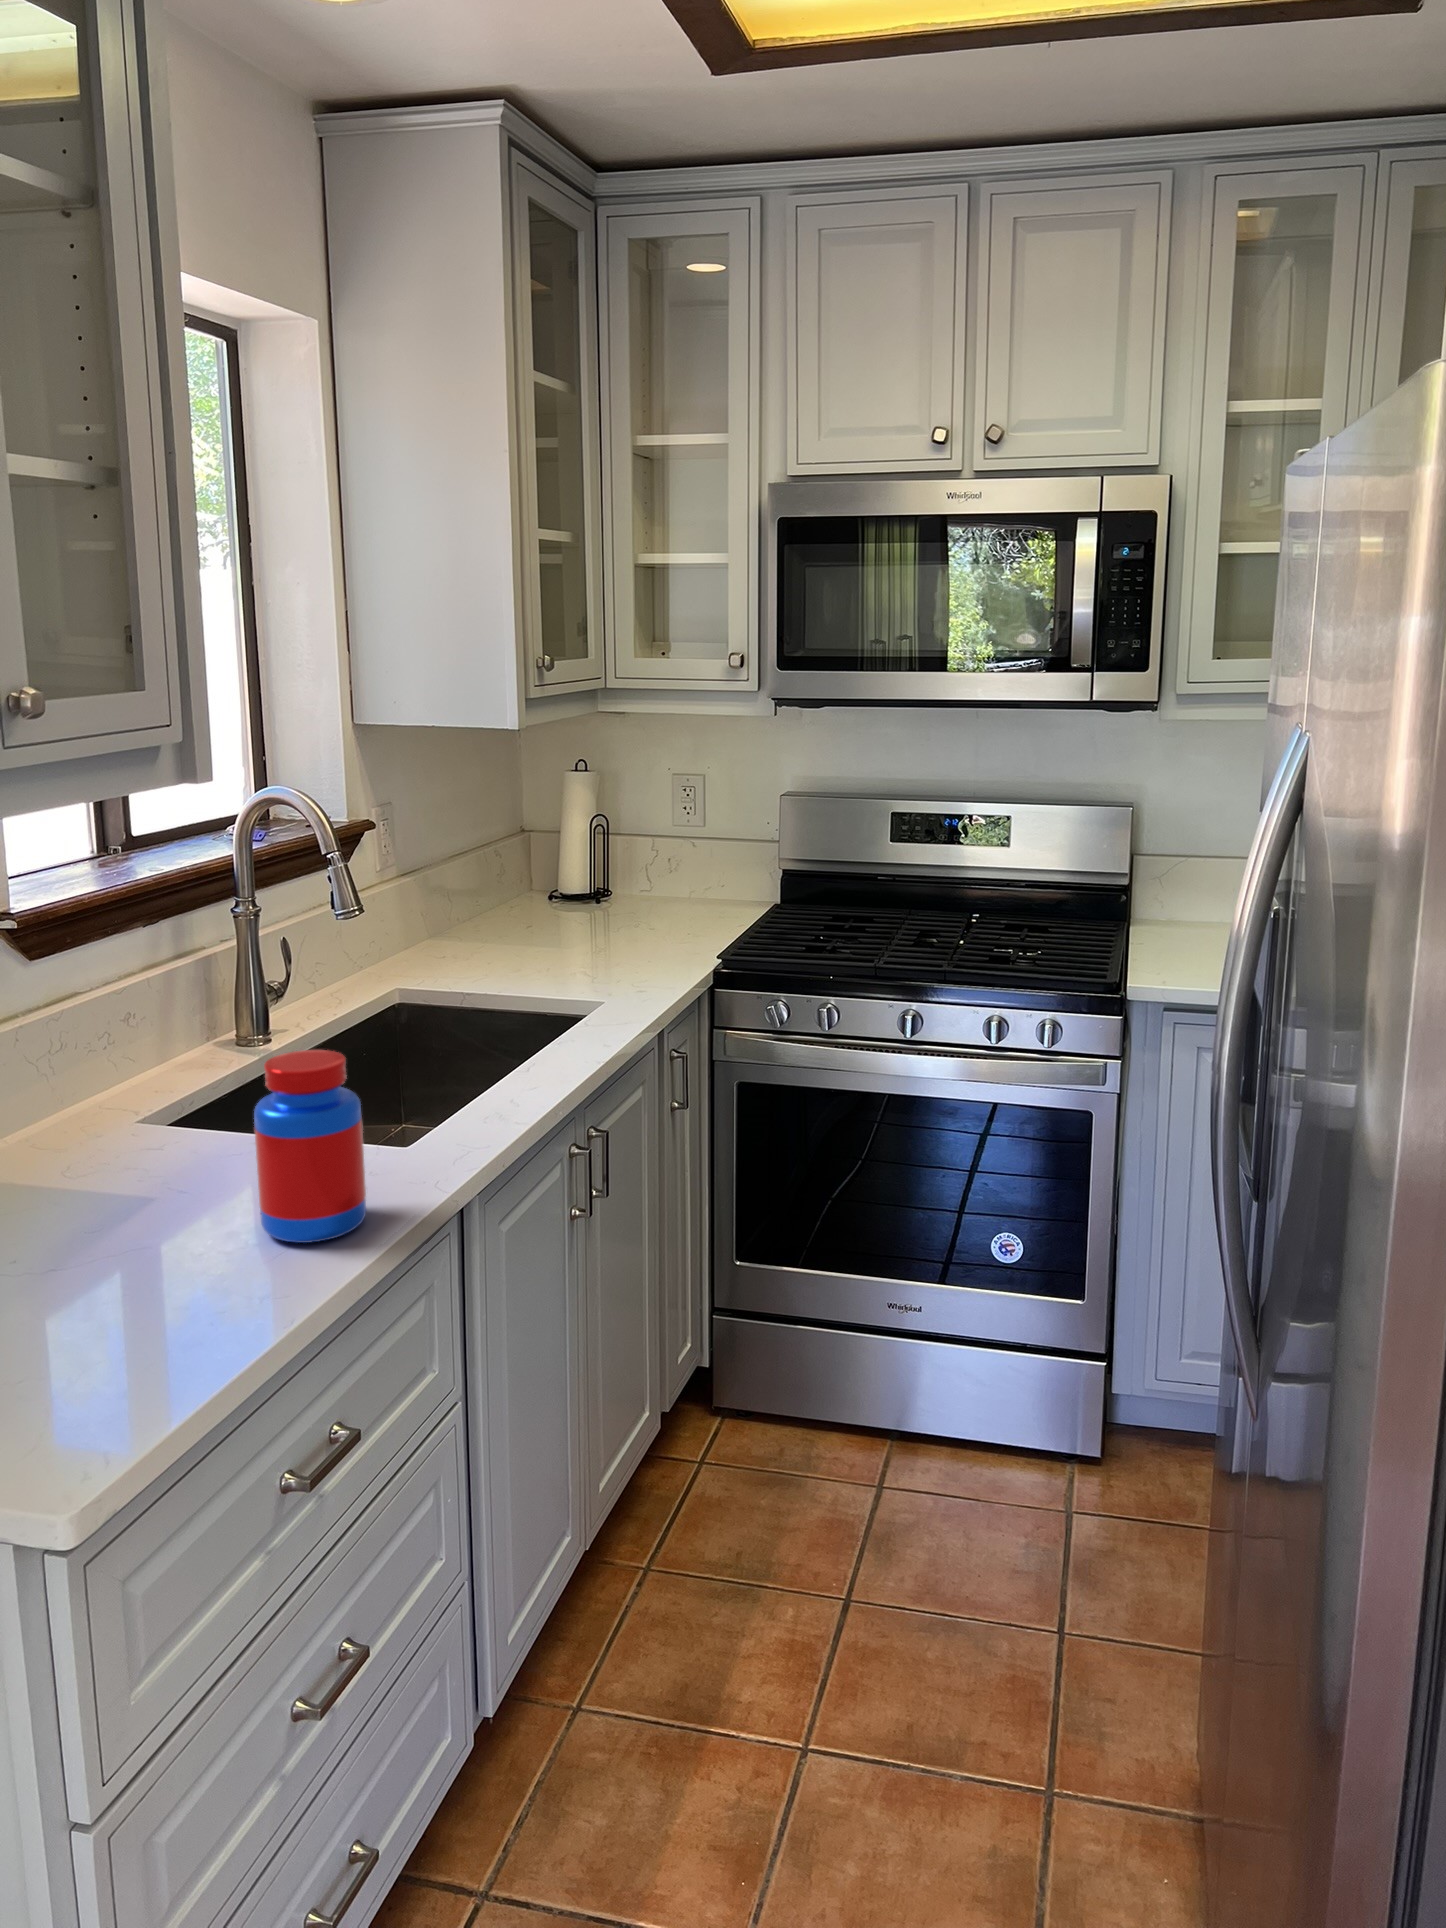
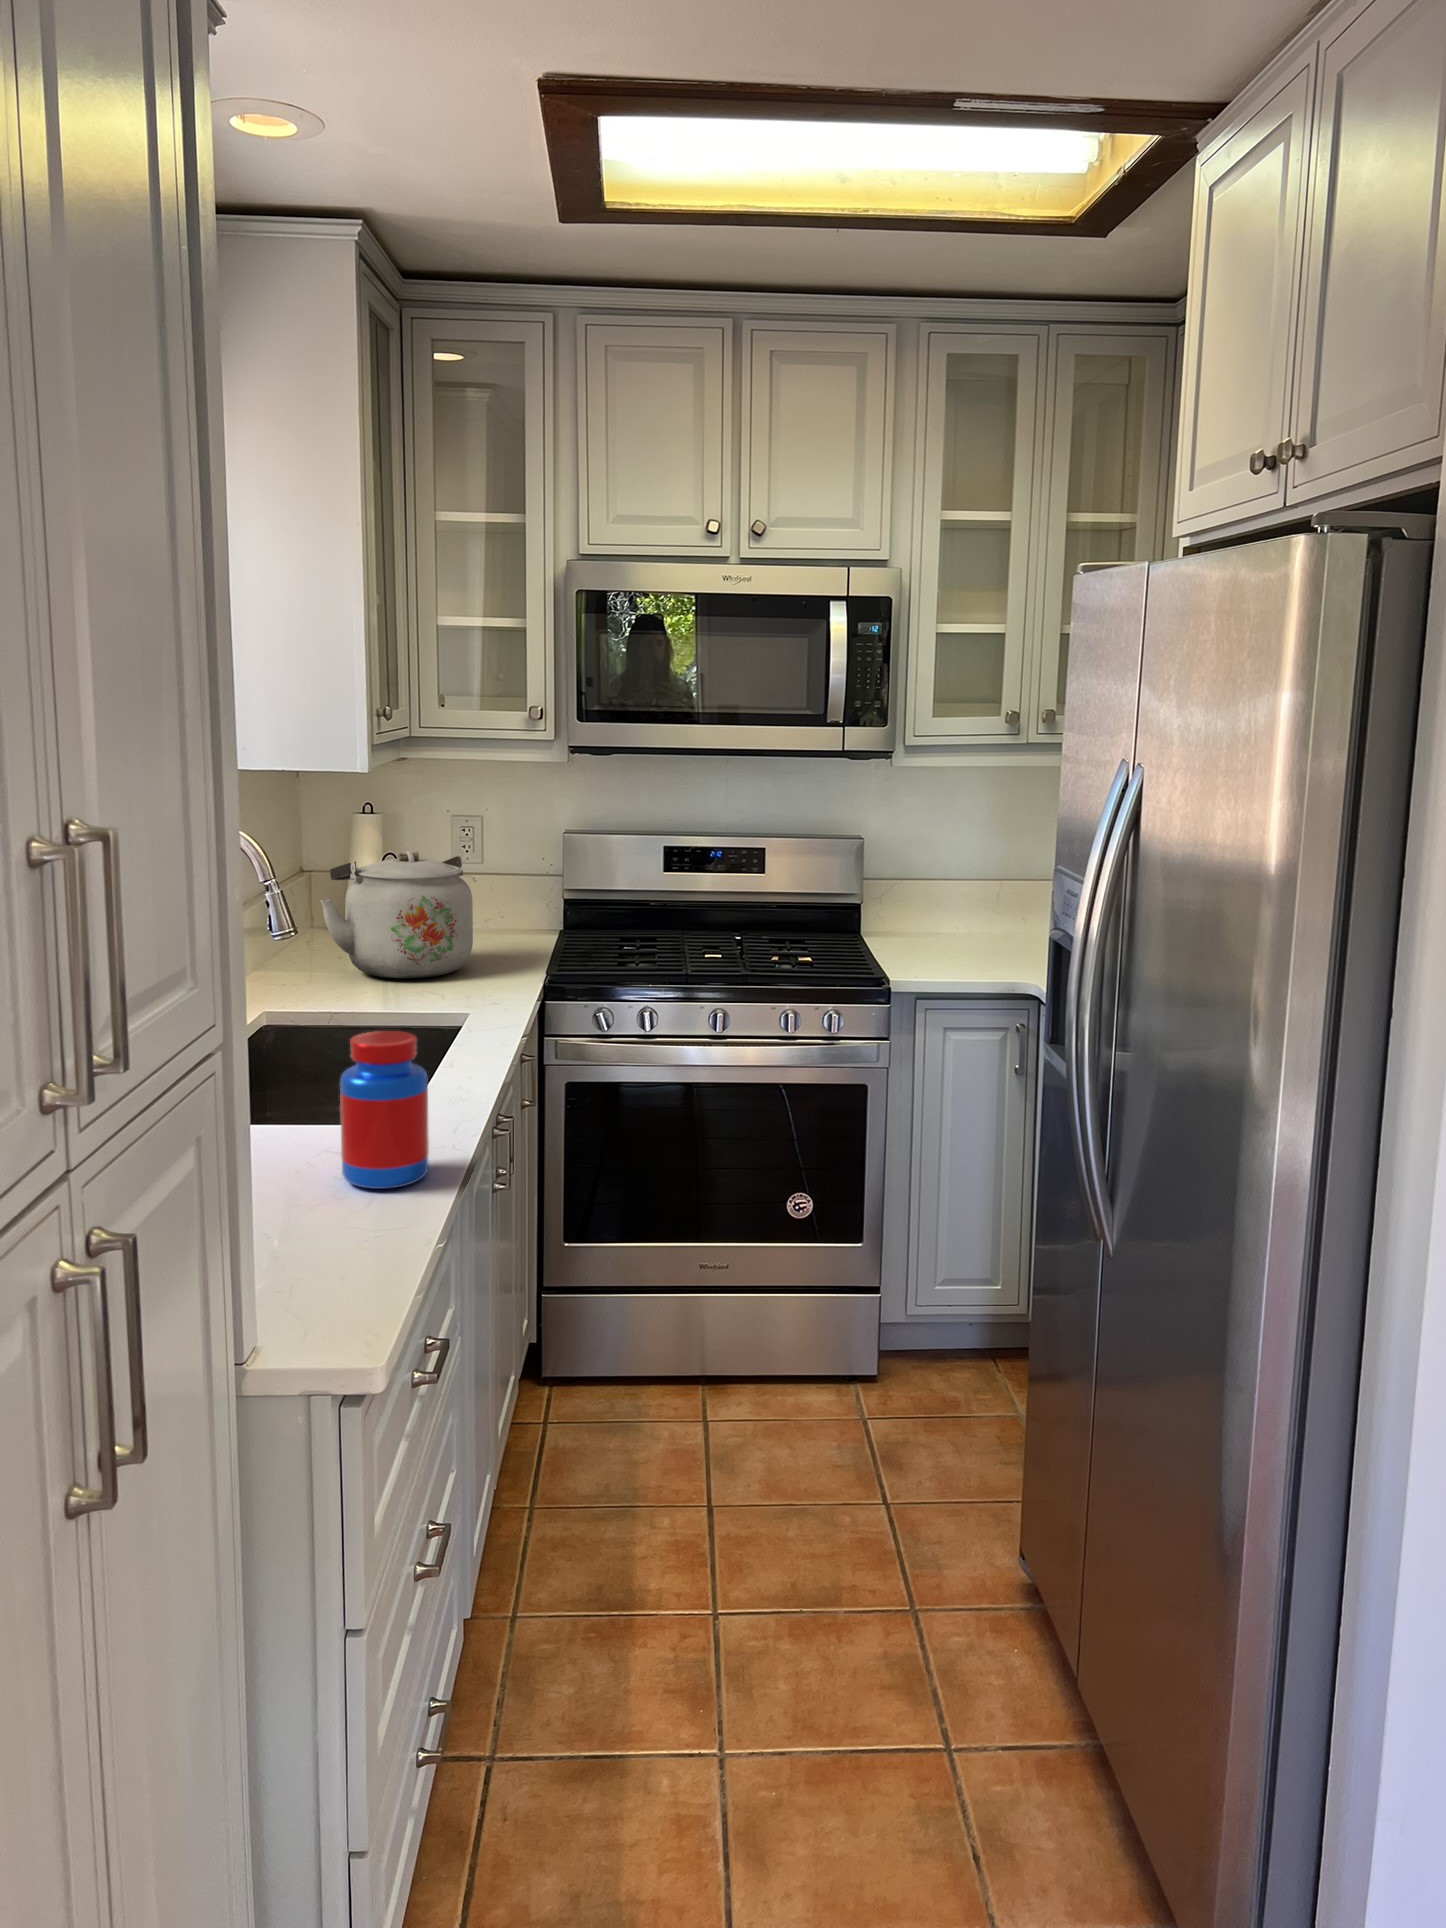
kettle: none [479,815,648,956] -> present [320,851,473,978]

